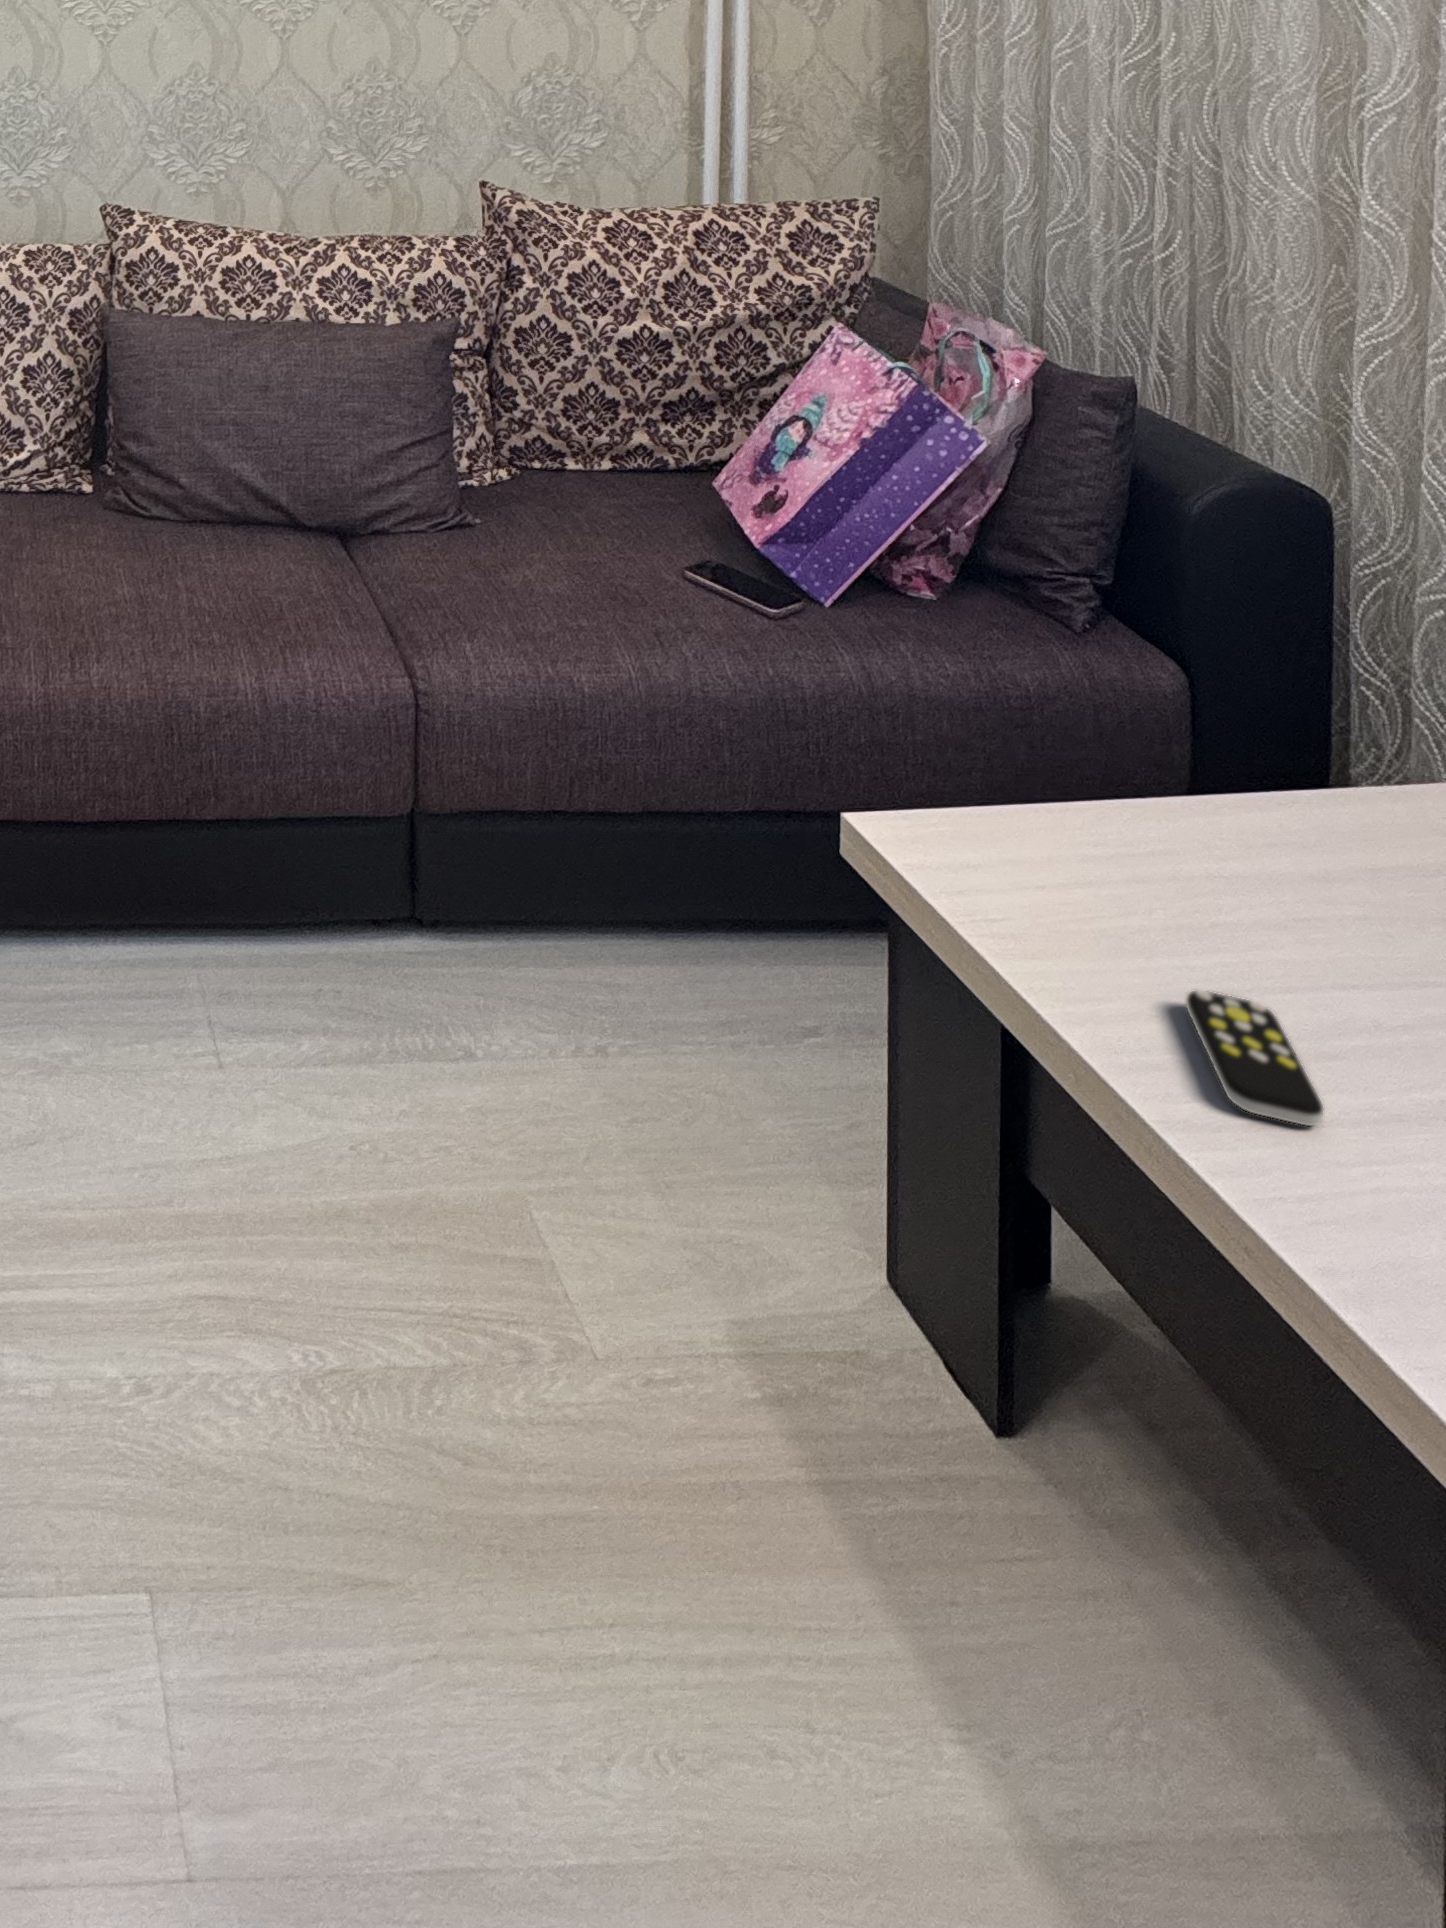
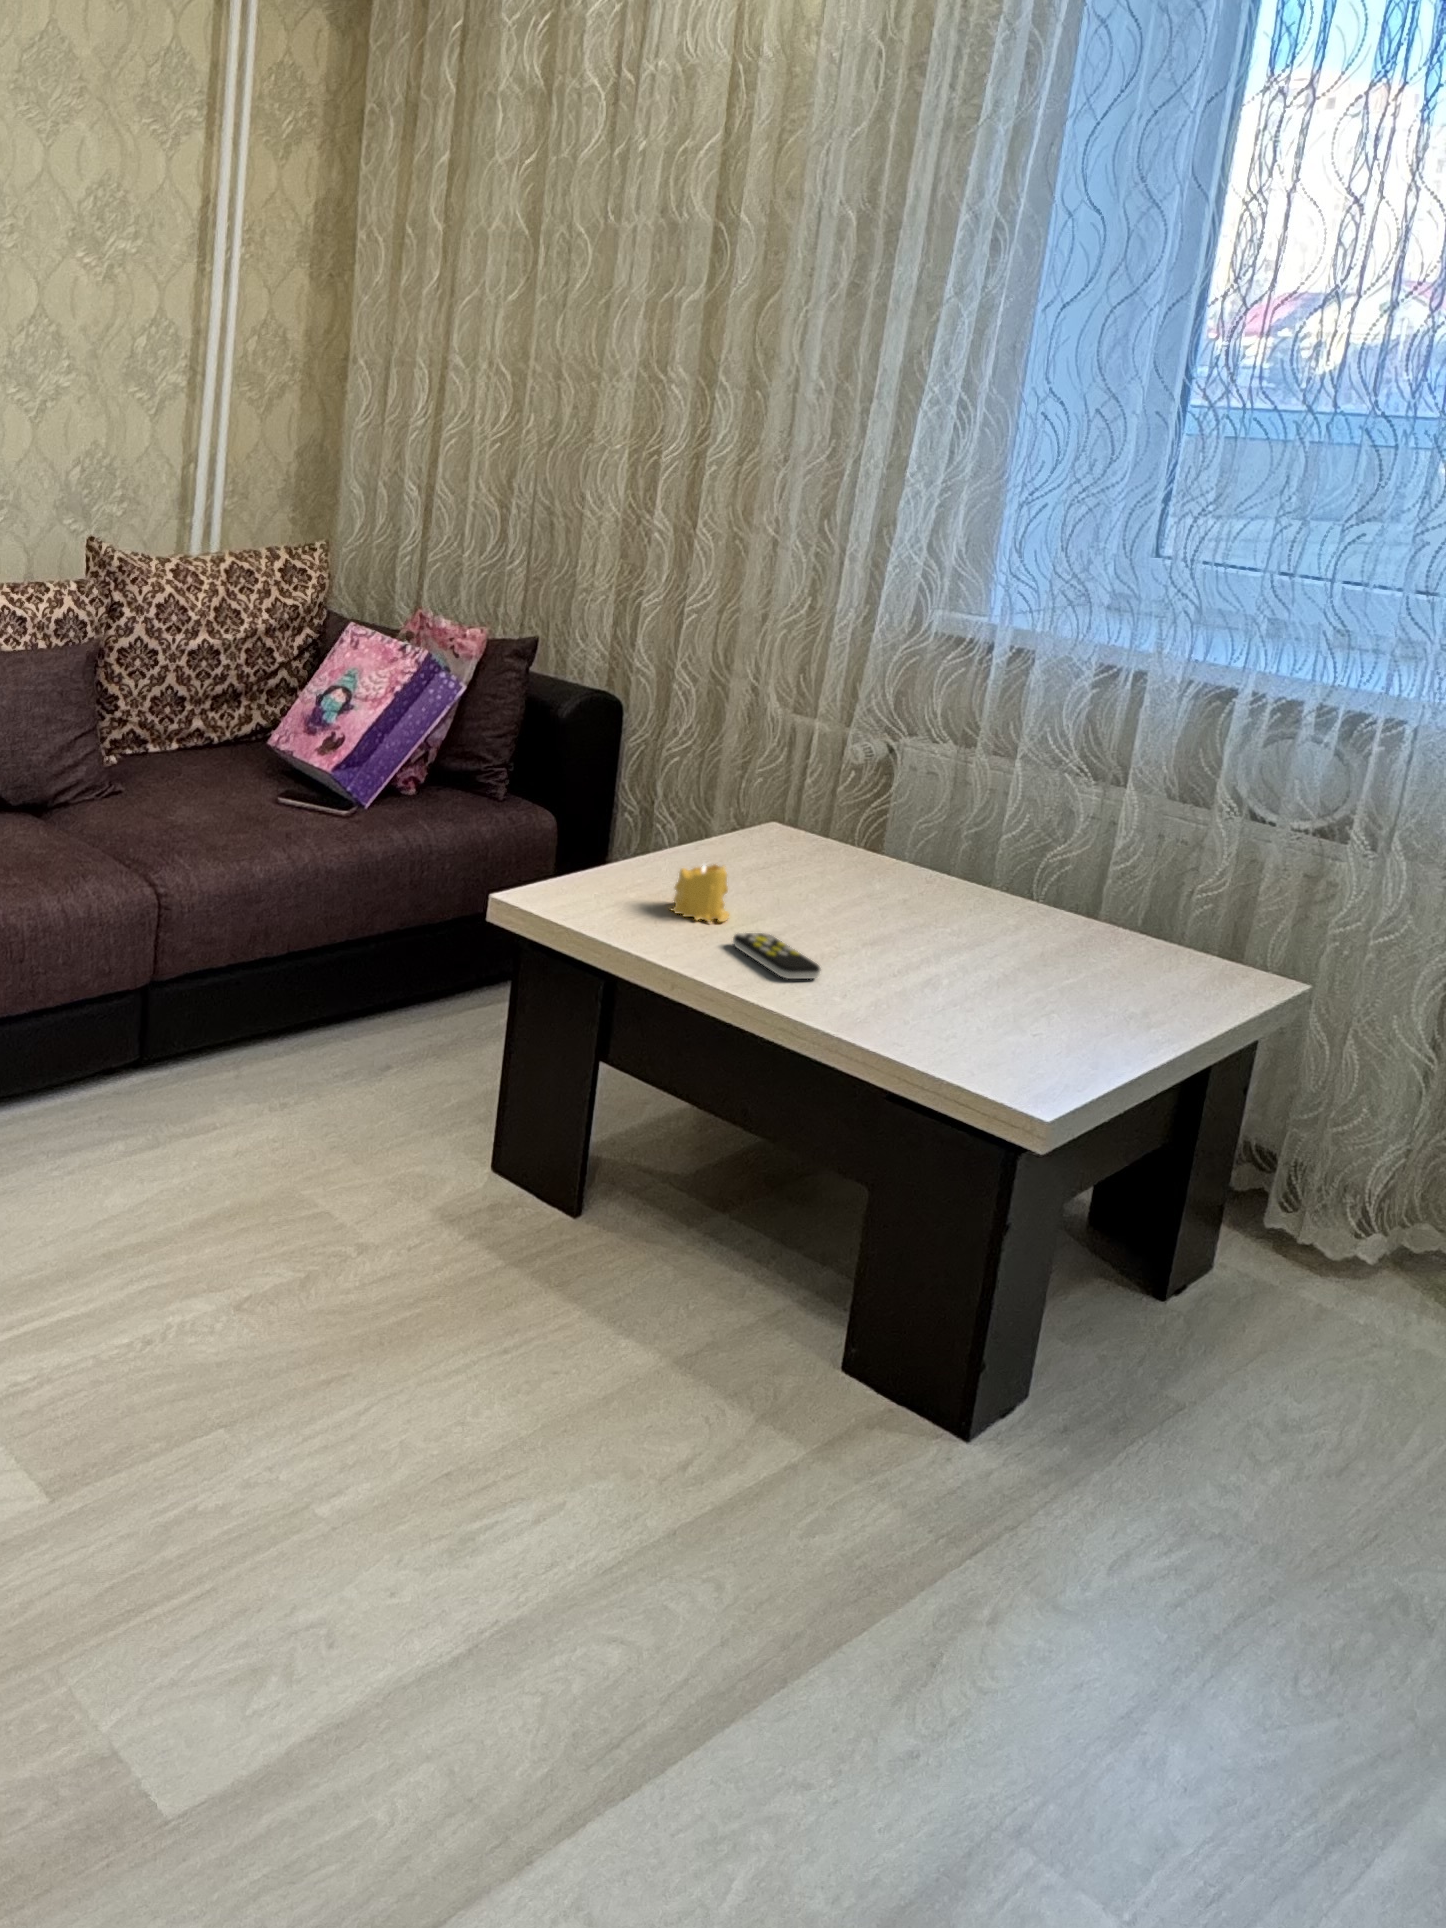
candle: none [1120,834,1239,957] -> present [672,865,729,922]

